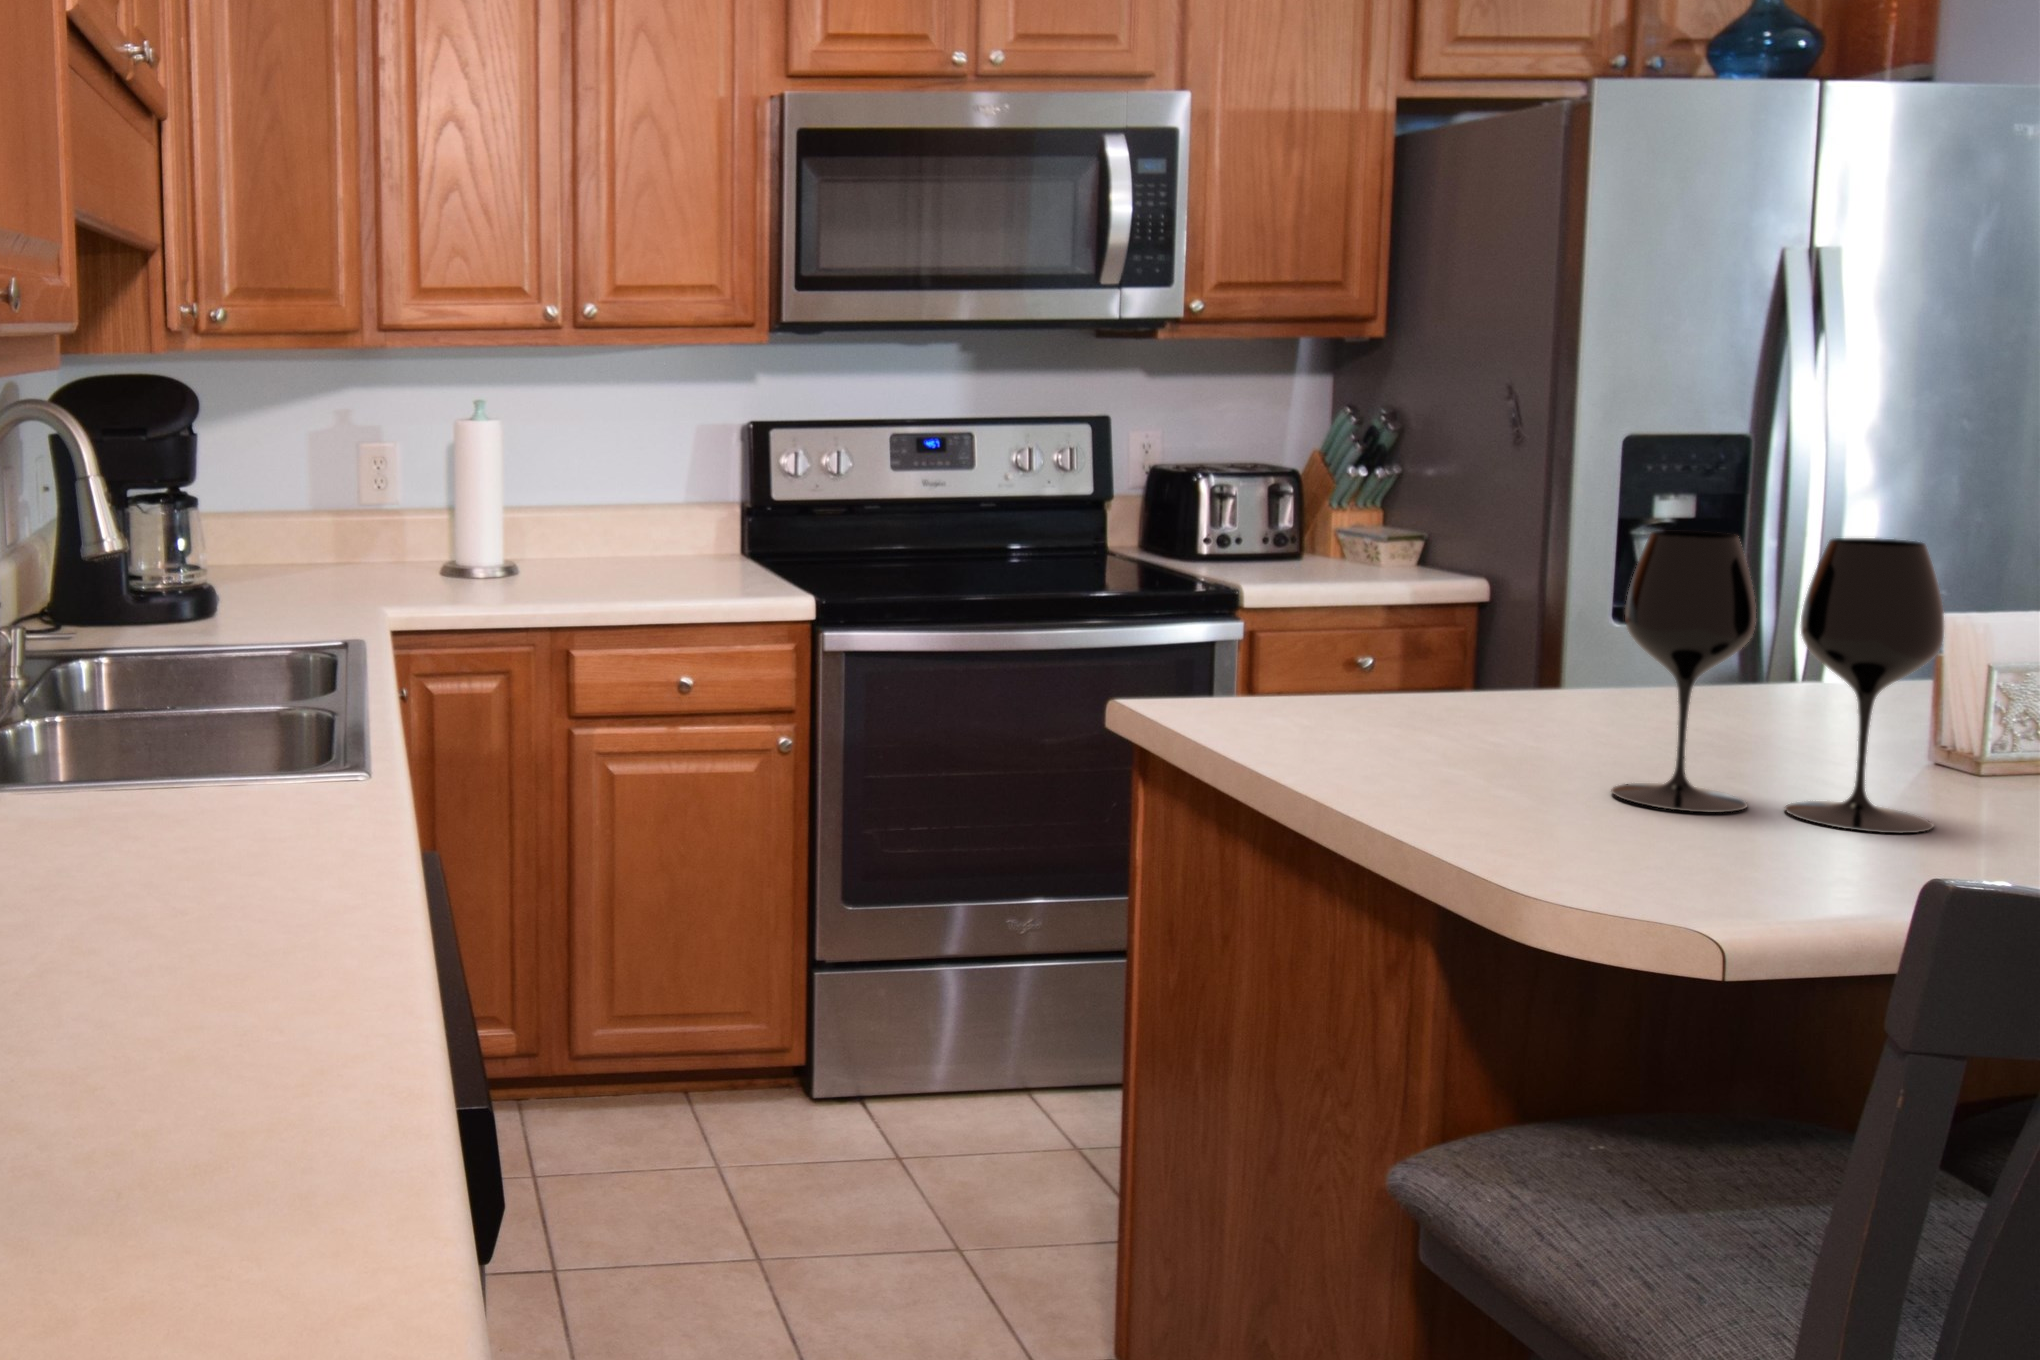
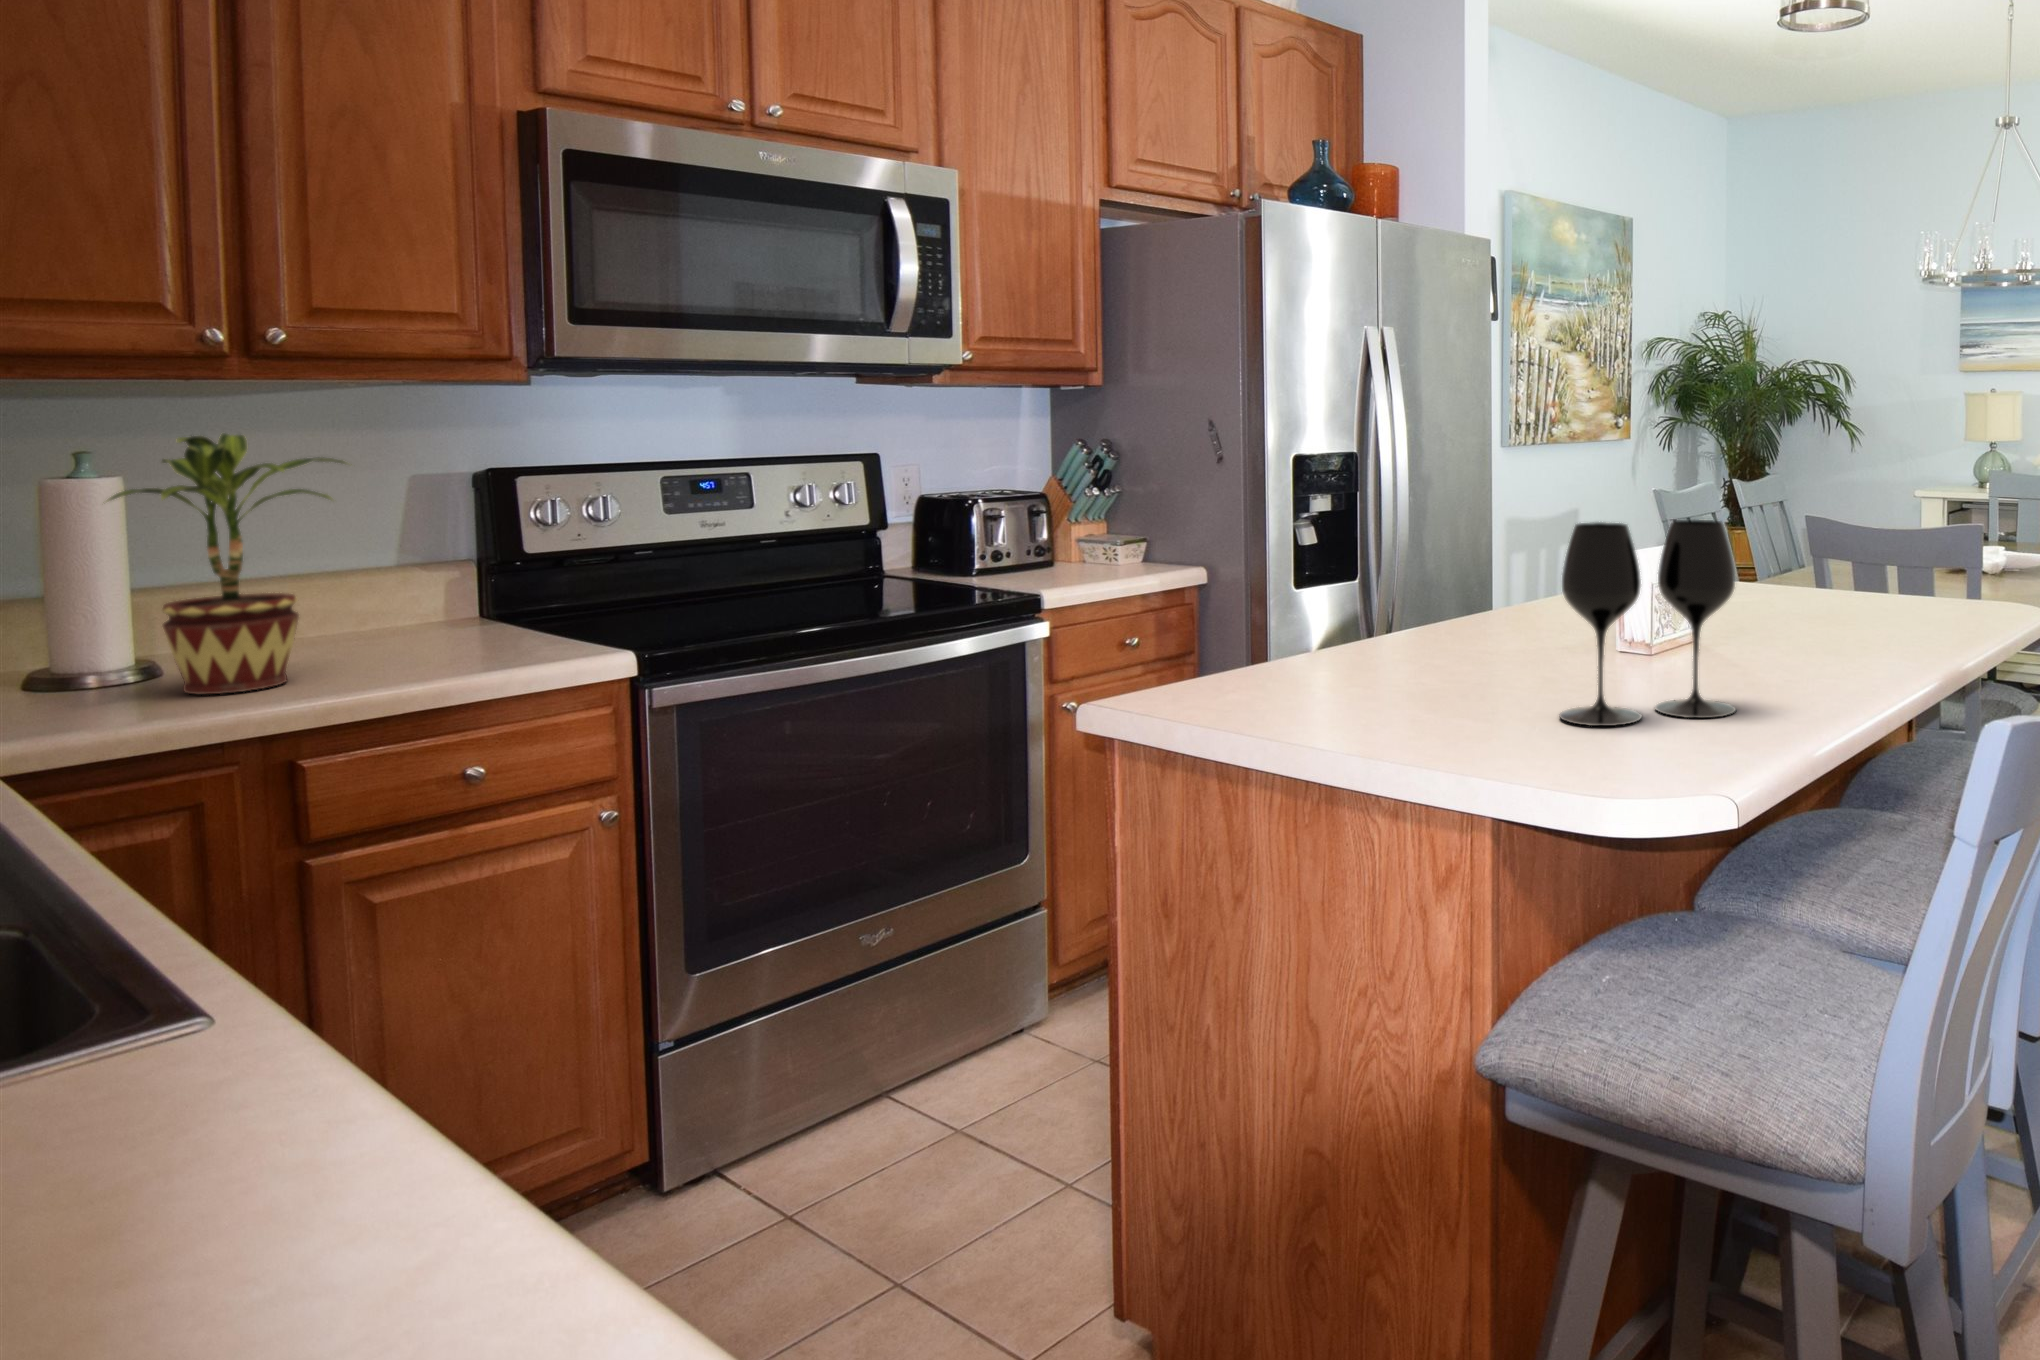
potted plant: none [480,387,633,591] -> present [107,433,345,694]

